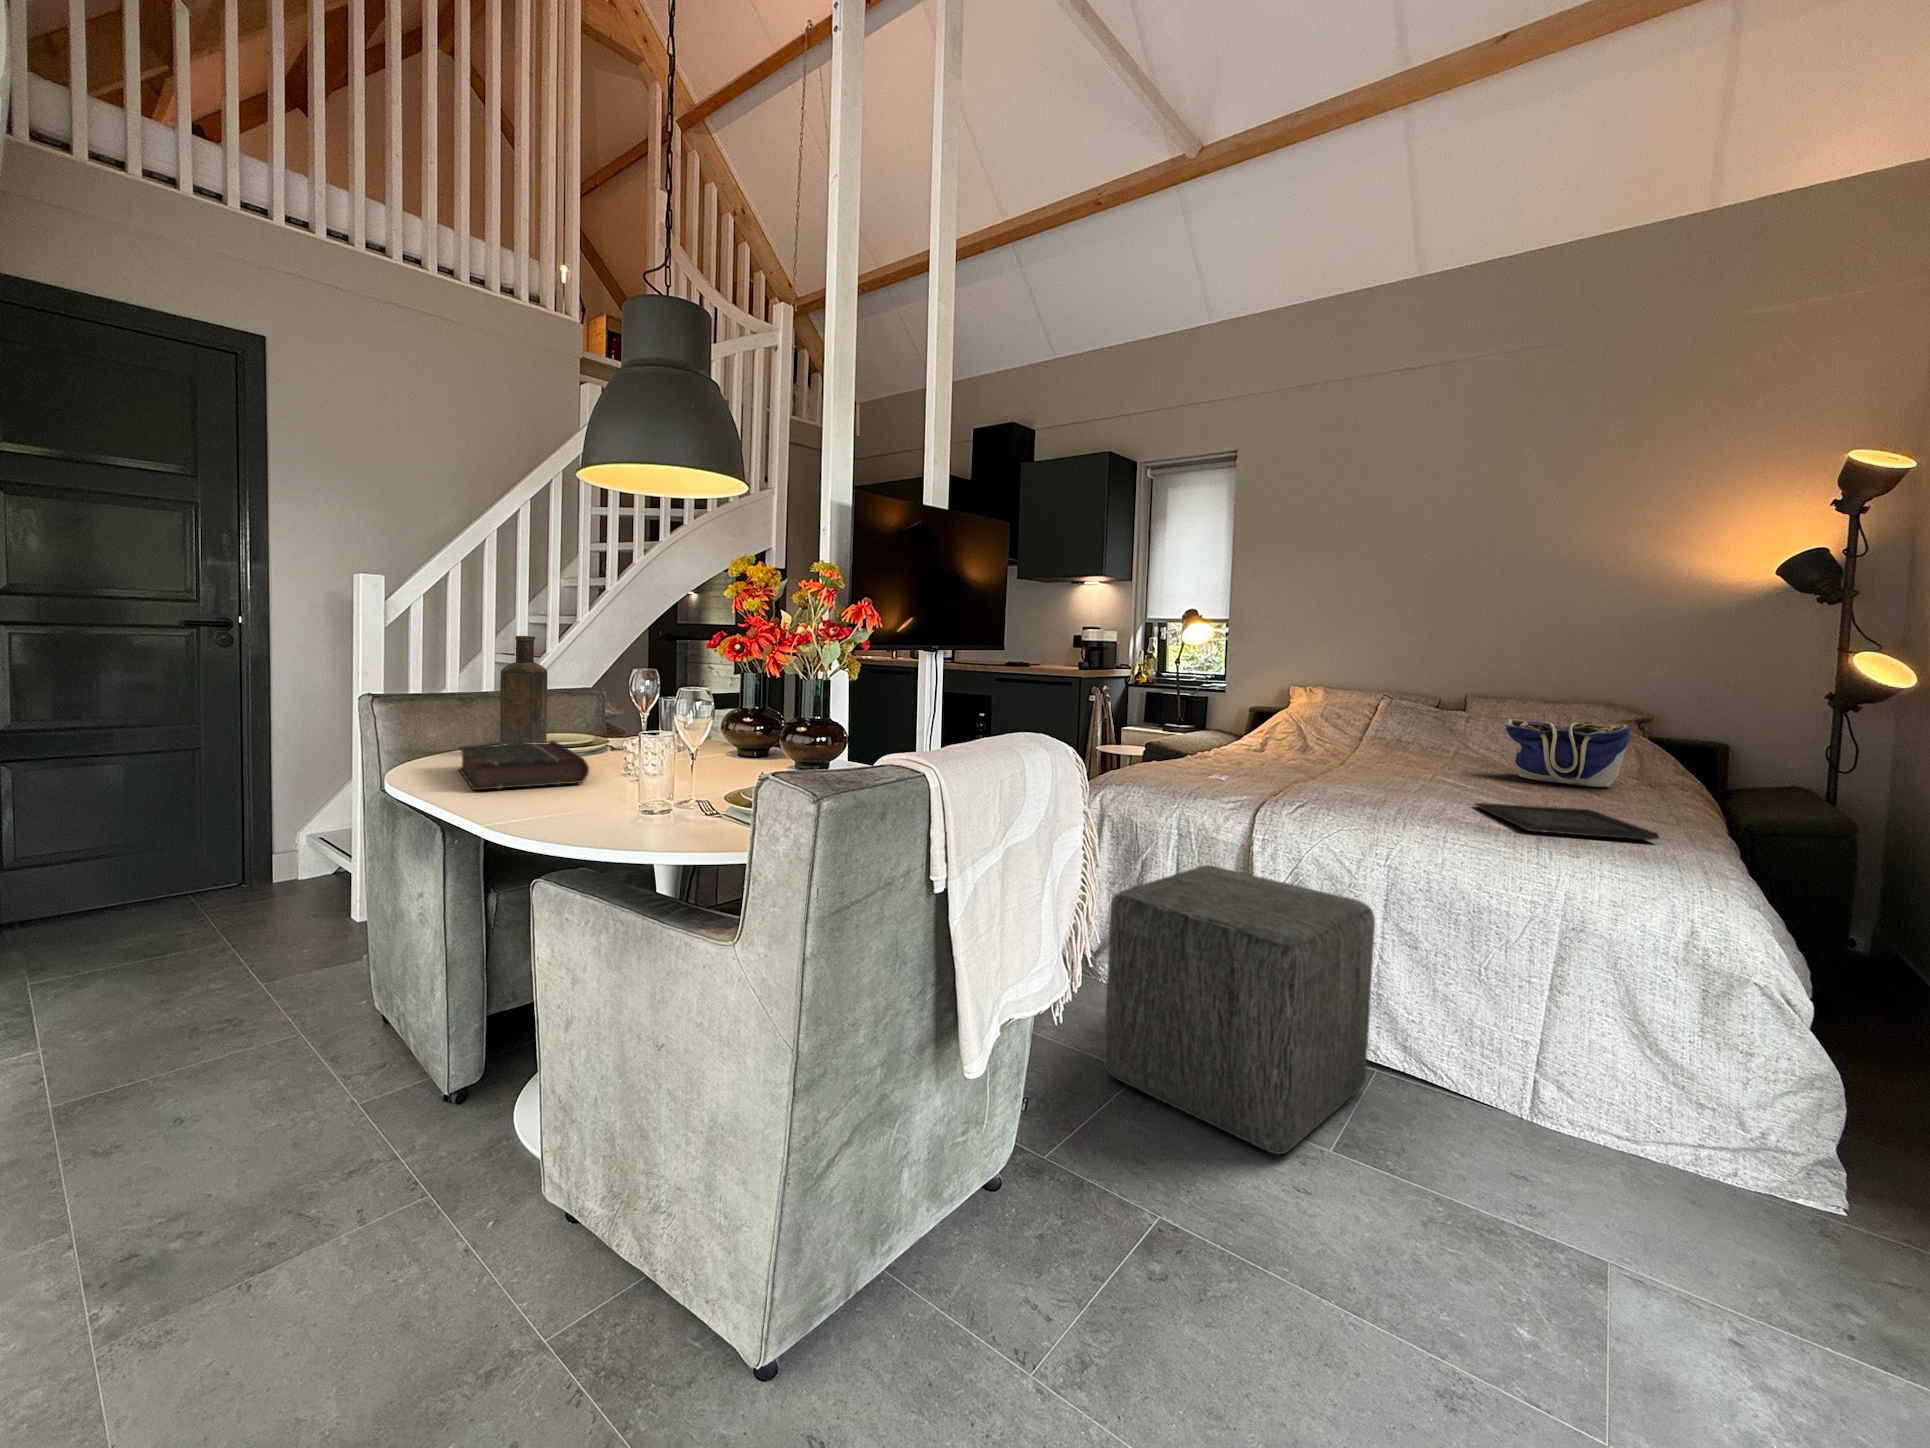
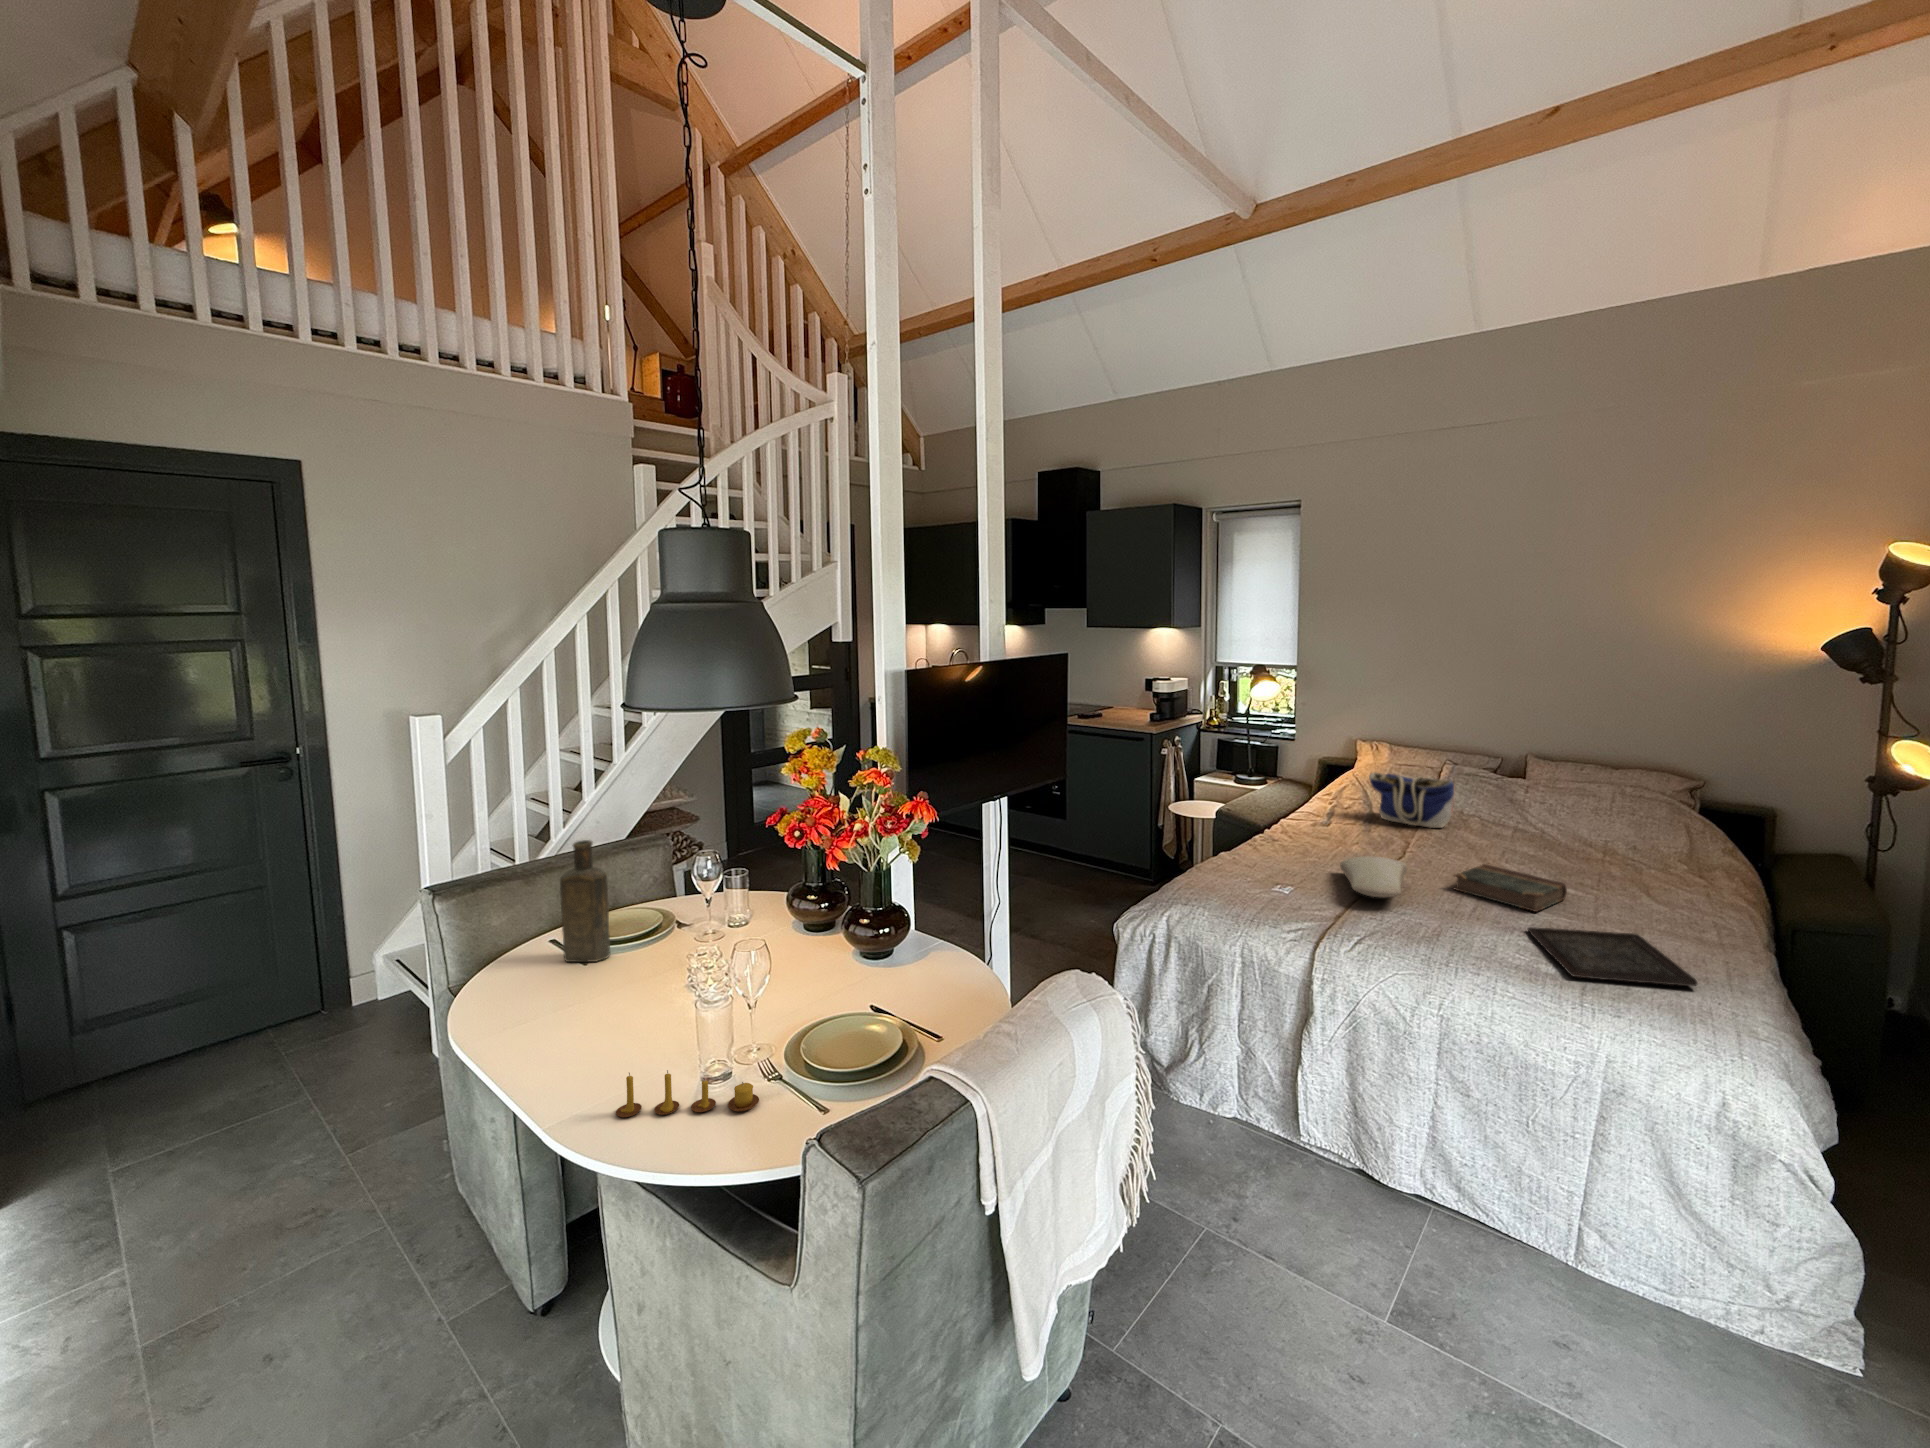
tote bag: present [1504,719,1631,787] -> present [1369,773,1454,828]
book: present [458,741,589,790] -> present [1454,864,1567,912]
pillow: none [1276,751,1346,780] -> present [1340,856,1407,897]
candle: none [553,780,698,826] -> present [616,1070,759,1117]
ottoman: present [1104,865,1375,1154] -> none [1171,1009,1427,1333]

